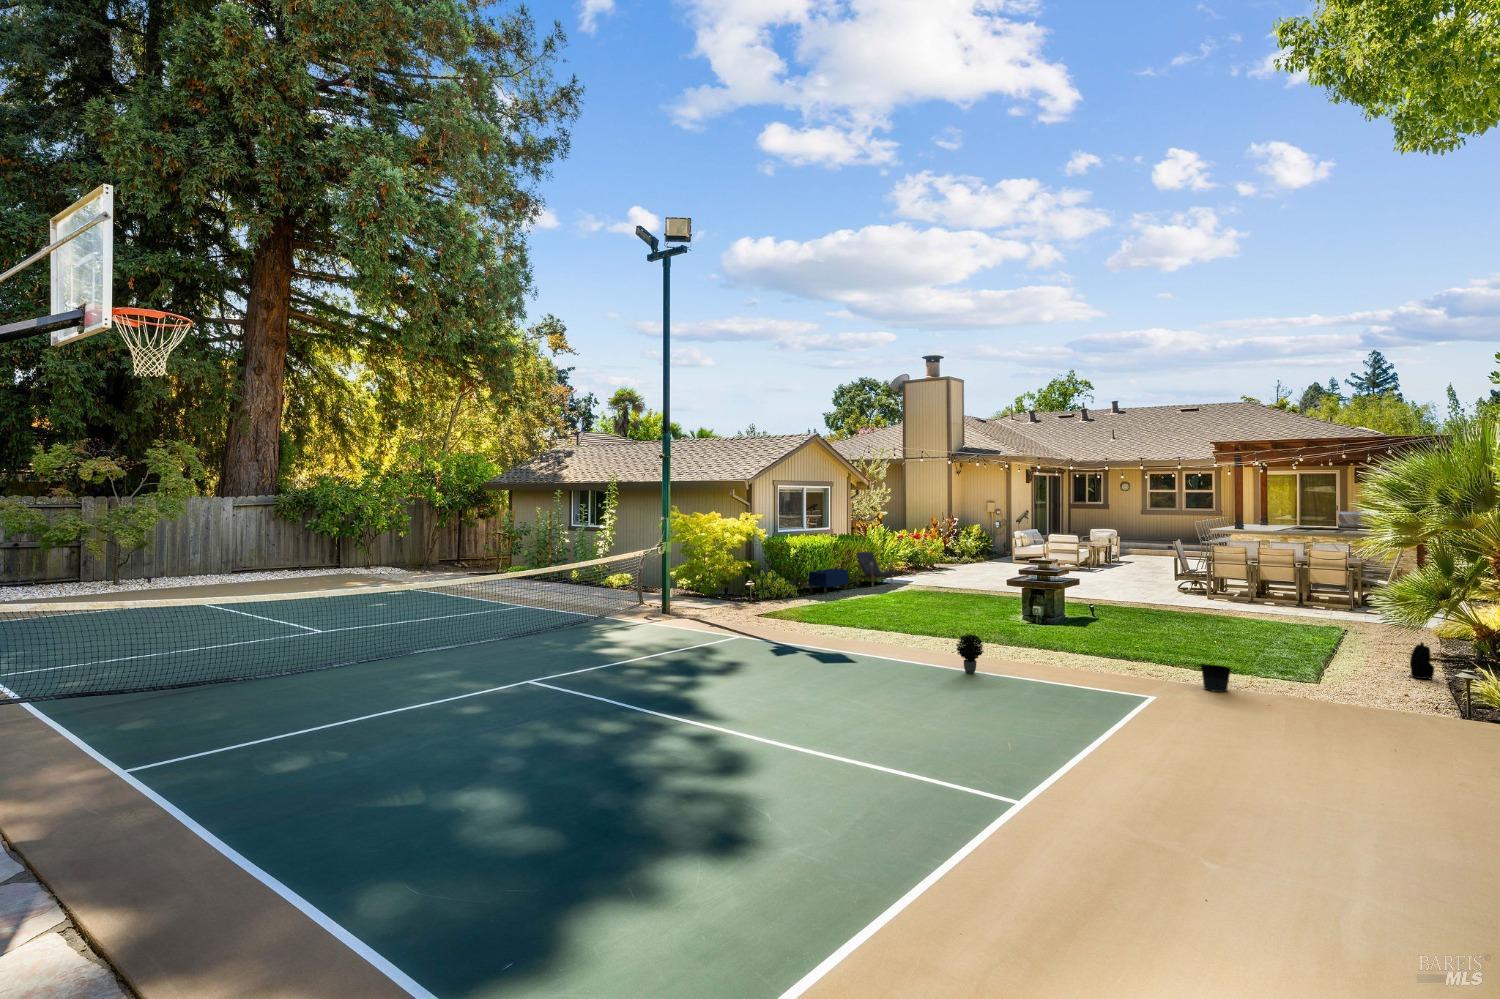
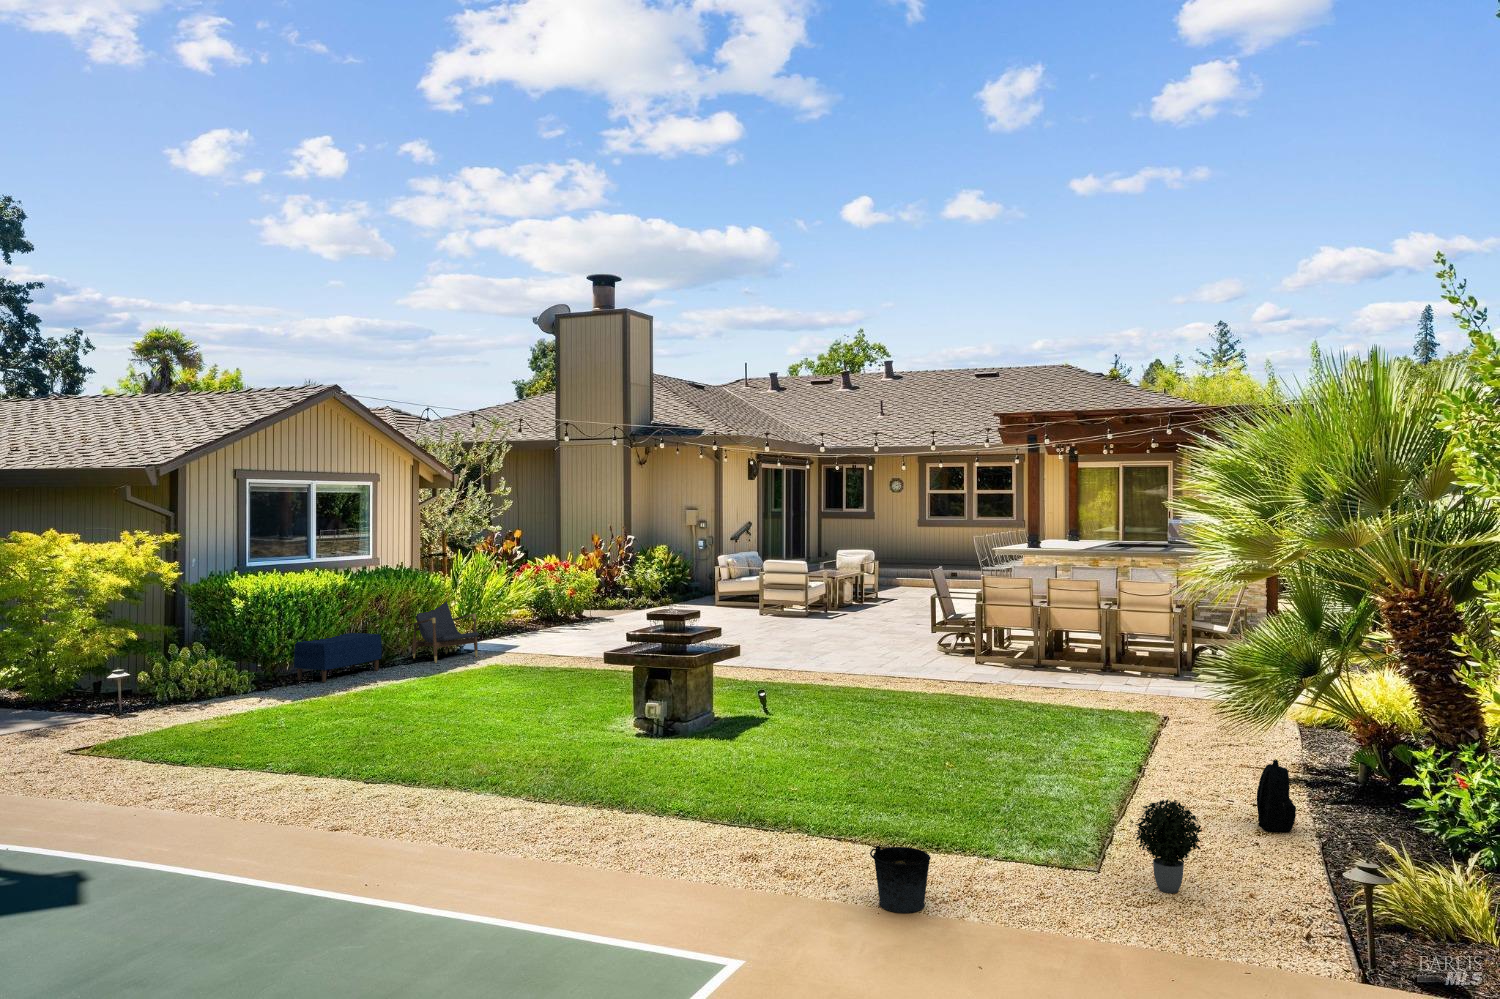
potted plant: present [956,634,984,674] -> present [1135,799,1202,893]

